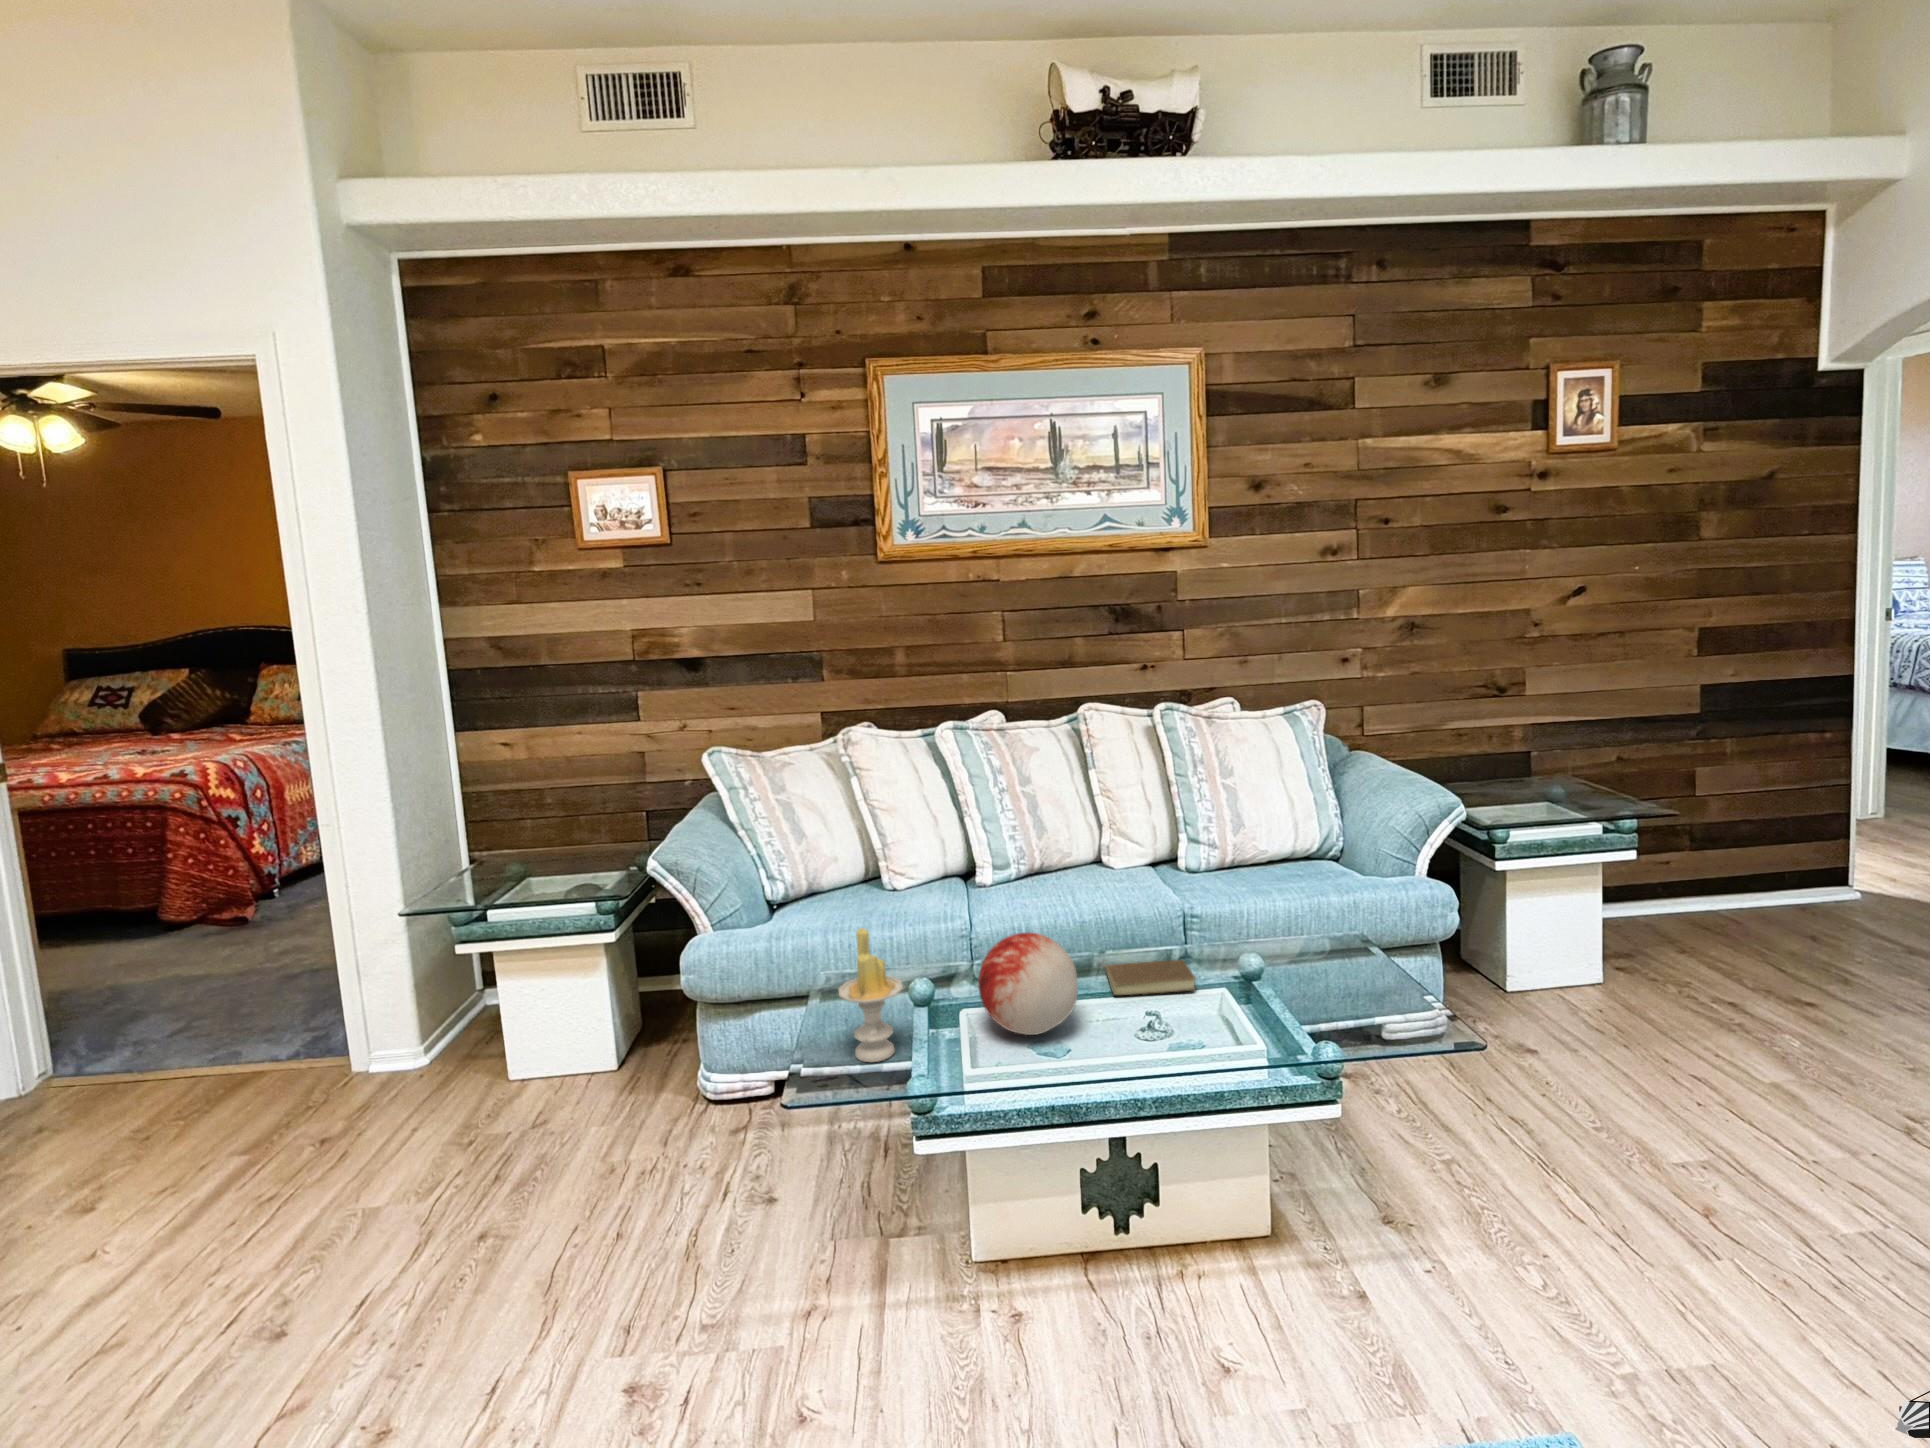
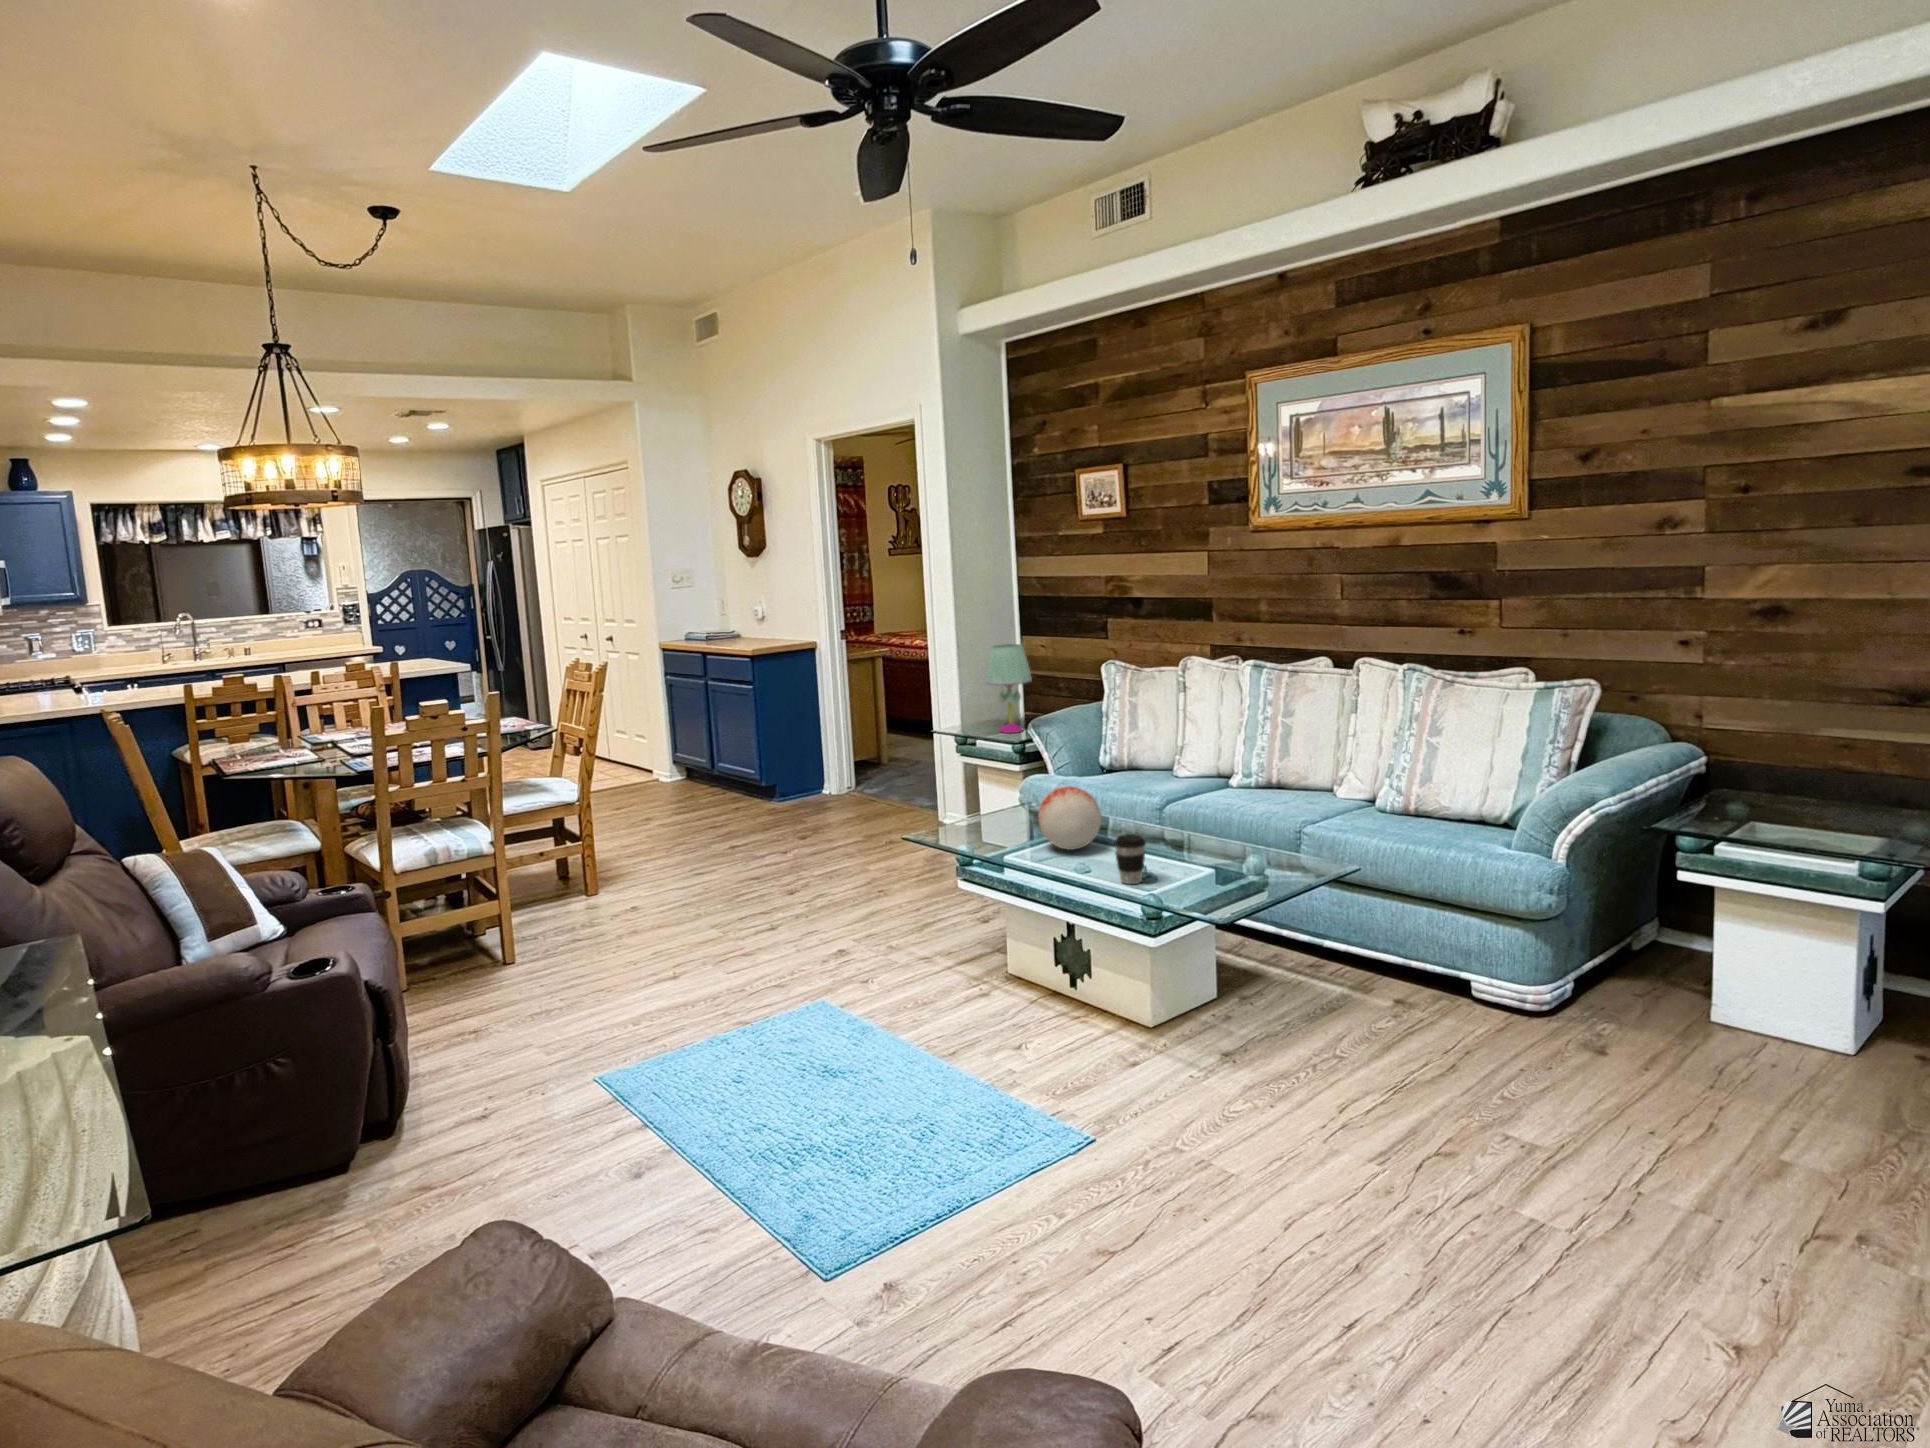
table lamp: none [486,741,570,889] -> present [986,644,1032,733]
candle: present [839,928,903,1062] -> none [971,761,1008,837]
book: present [1105,960,1196,995] -> none [1143,831,1214,859]
coffee cup: none [1186,975,1234,1053] -> present [1114,834,1146,884]

